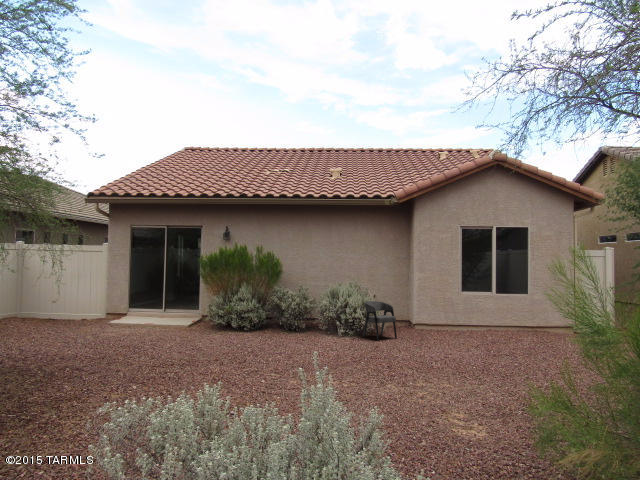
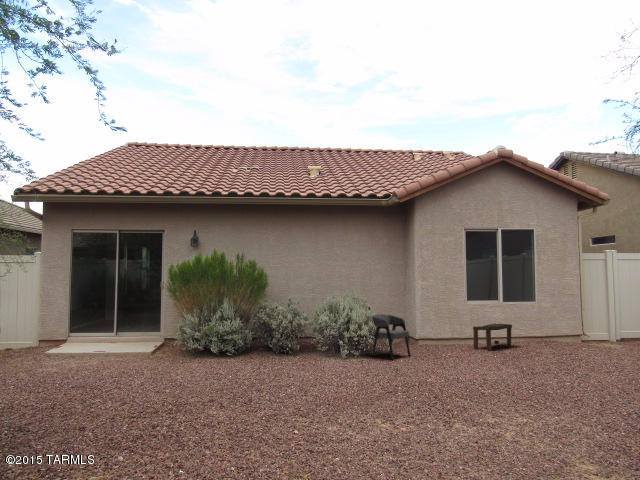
bench: none [461,313,500,337] -> present [473,323,512,351]

